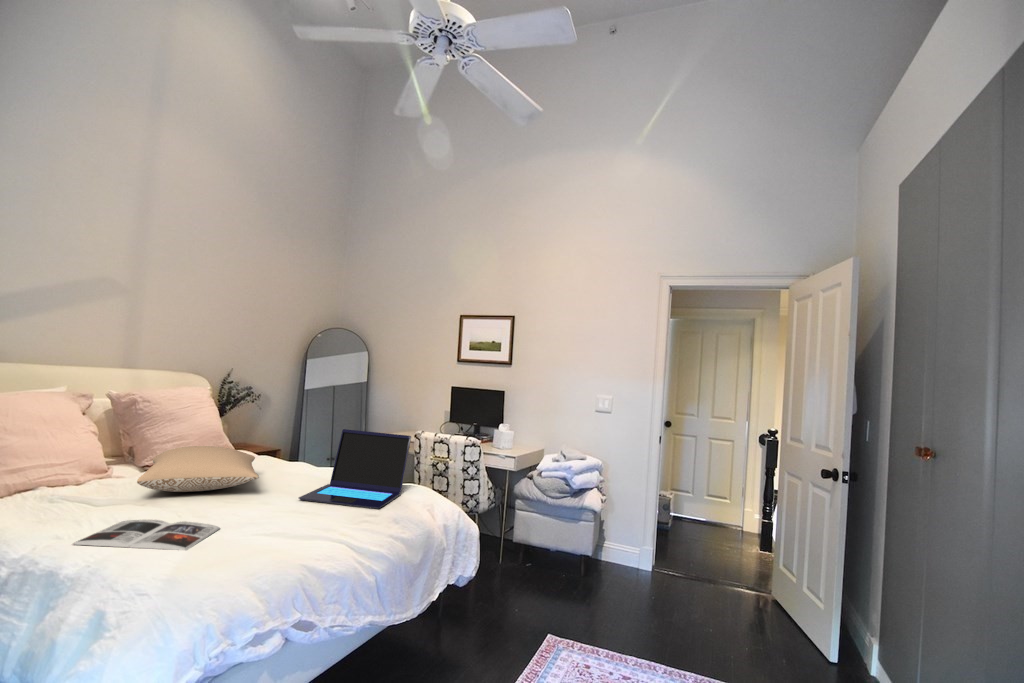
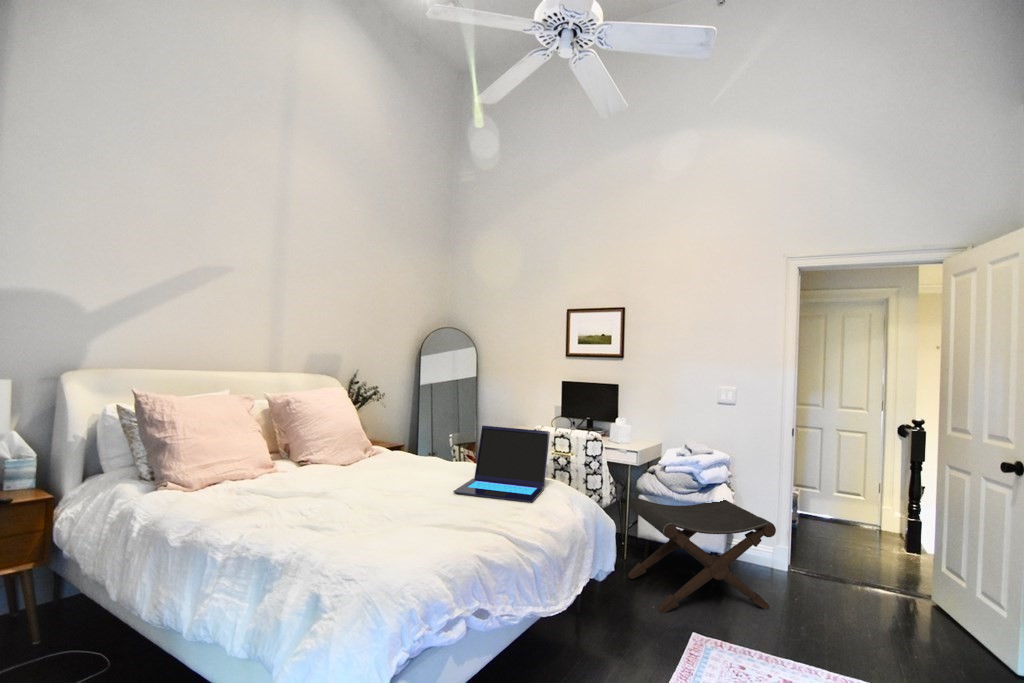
pillow: present [137,446,259,492] -> none [316,443,416,485]
footstool: none [498,502,634,617] -> present [628,498,776,613]
magazine: present [73,519,220,550] -> none [288,510,401,538]

